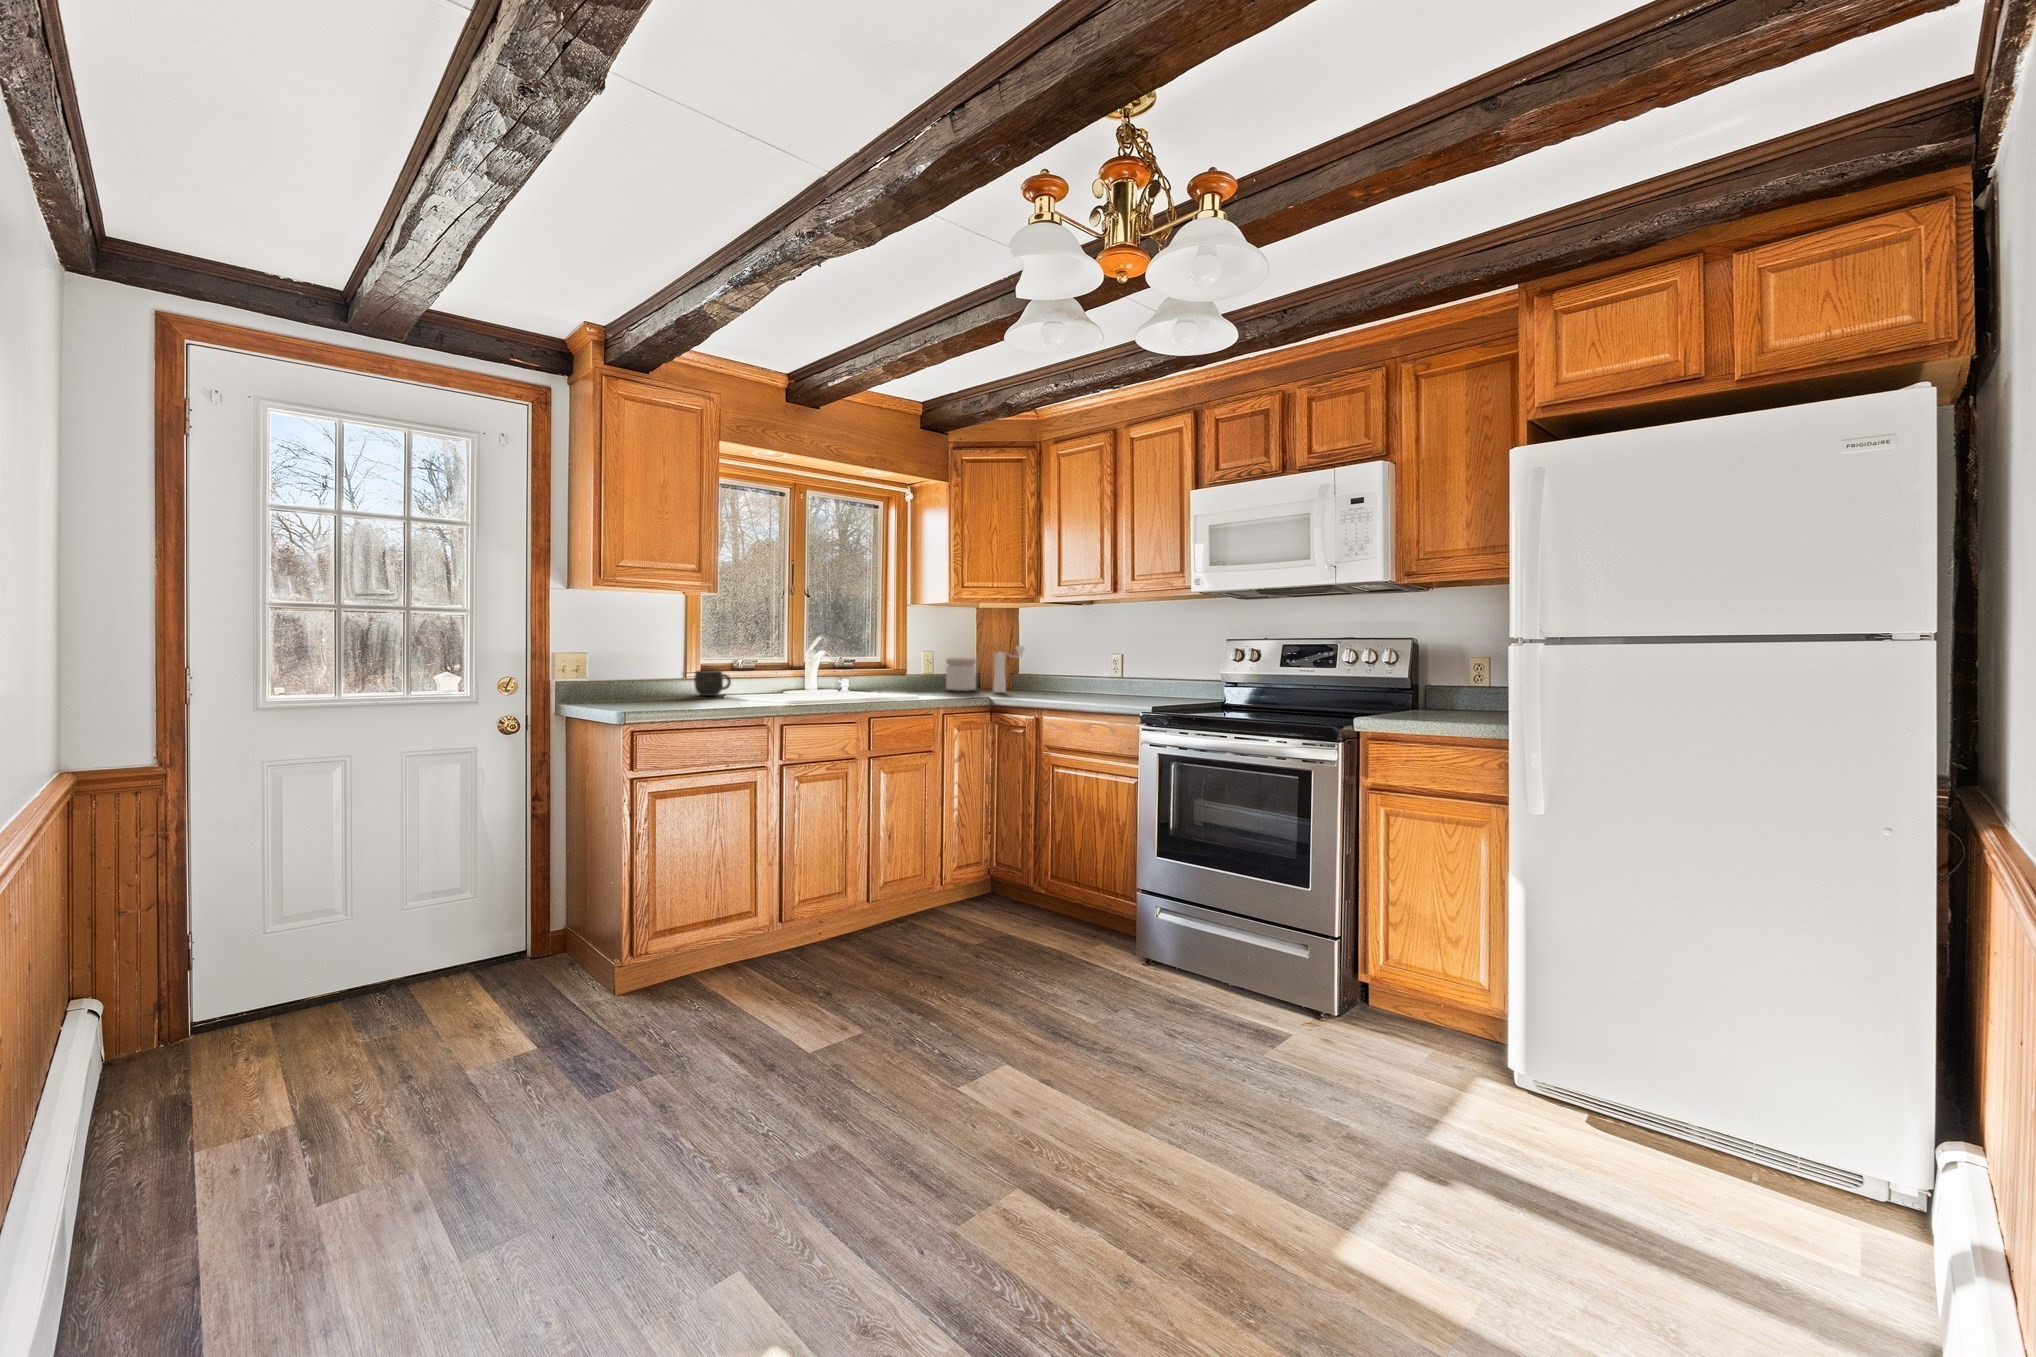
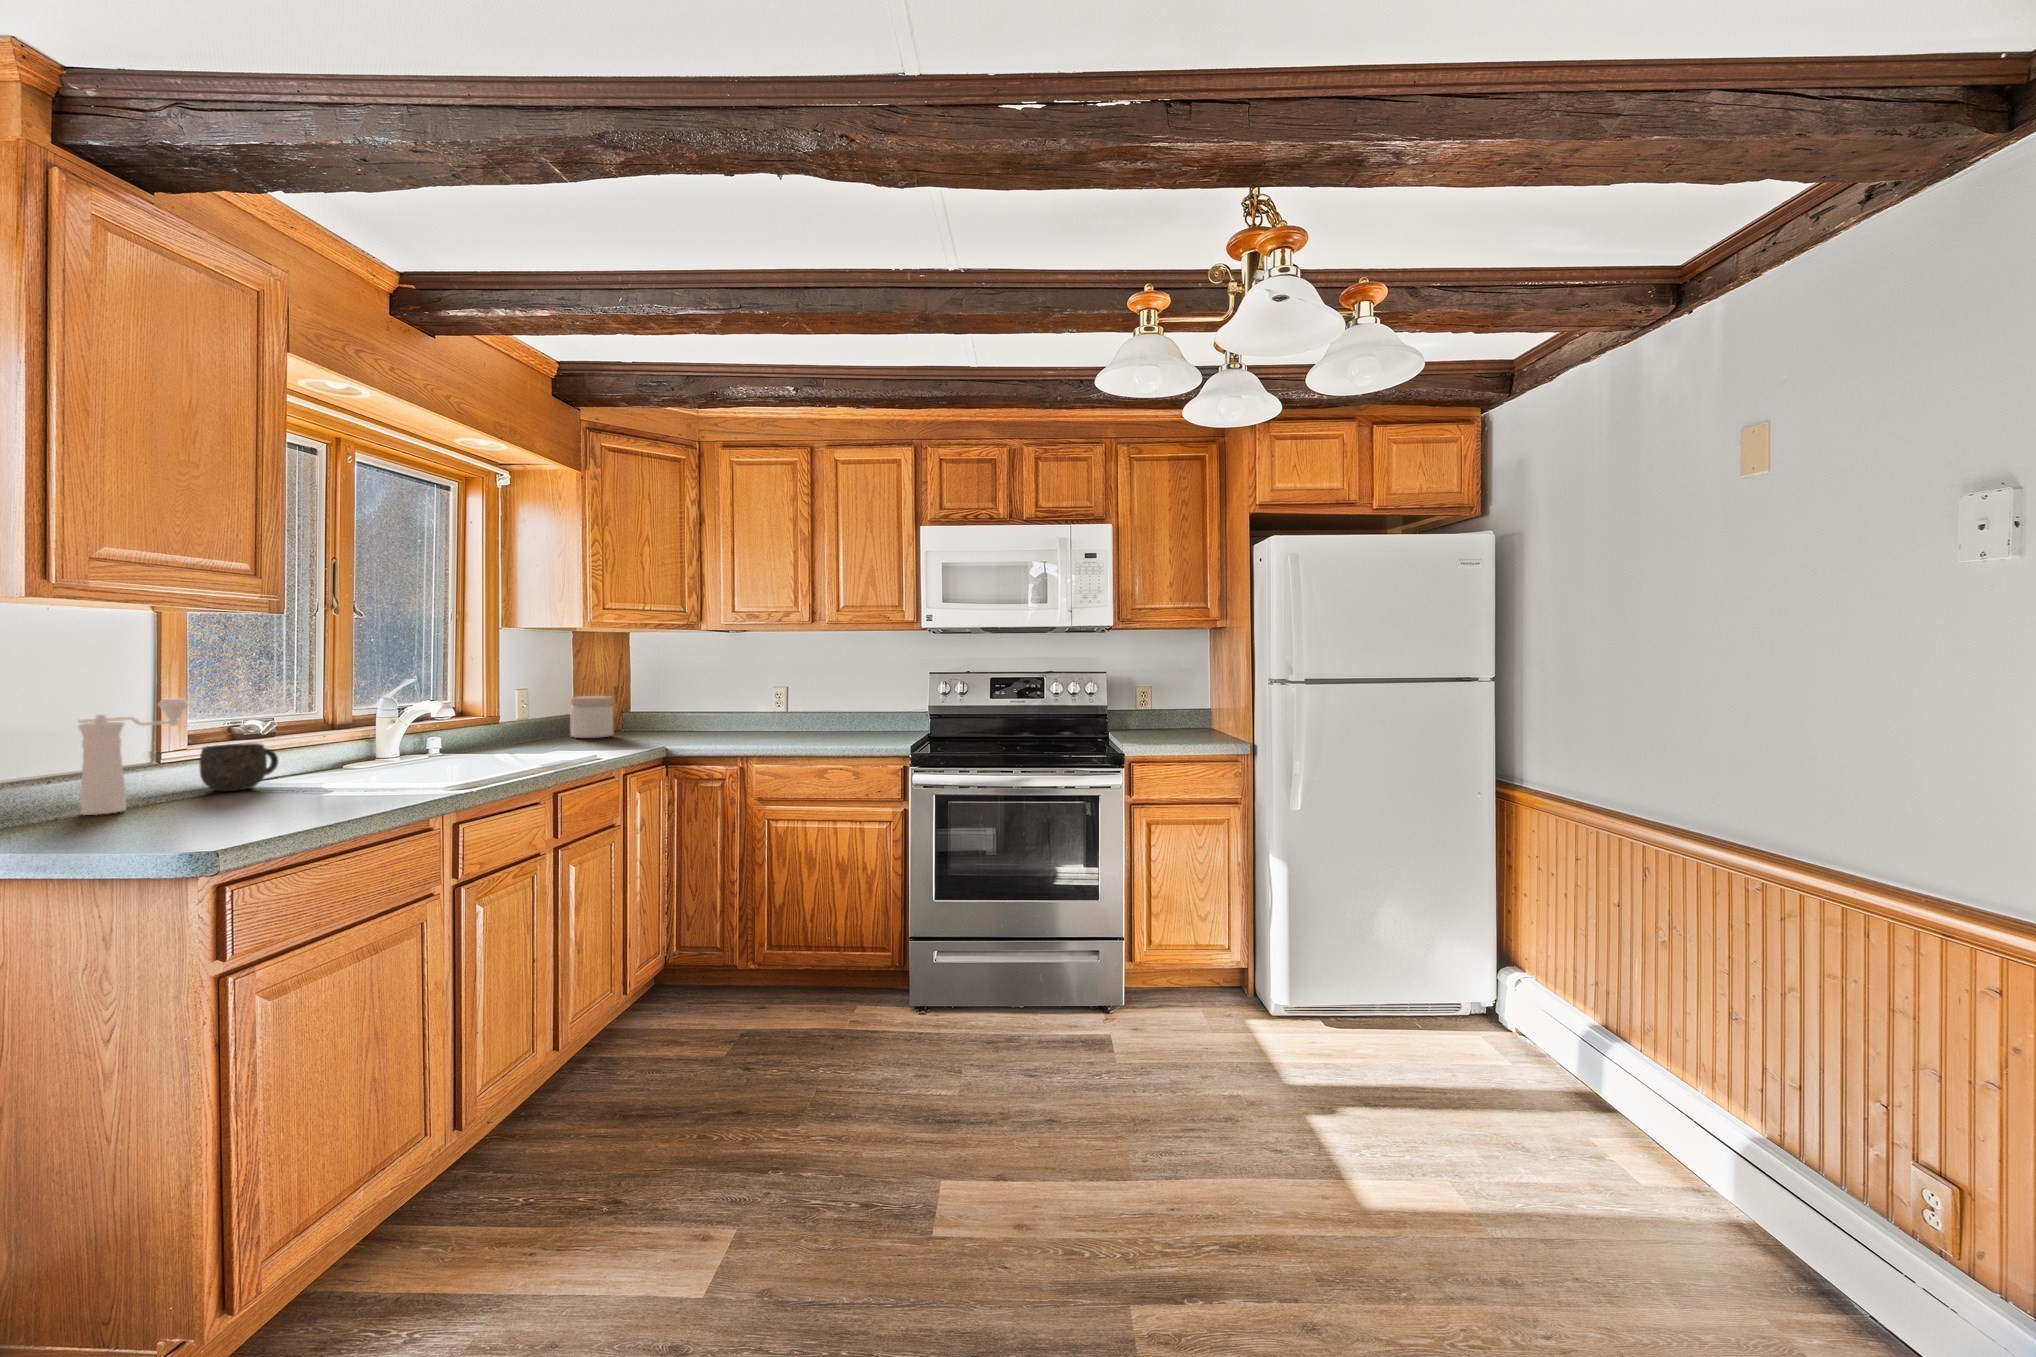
pepper mill: present [993,646,1025,693] -> present [78,698,188,815]

